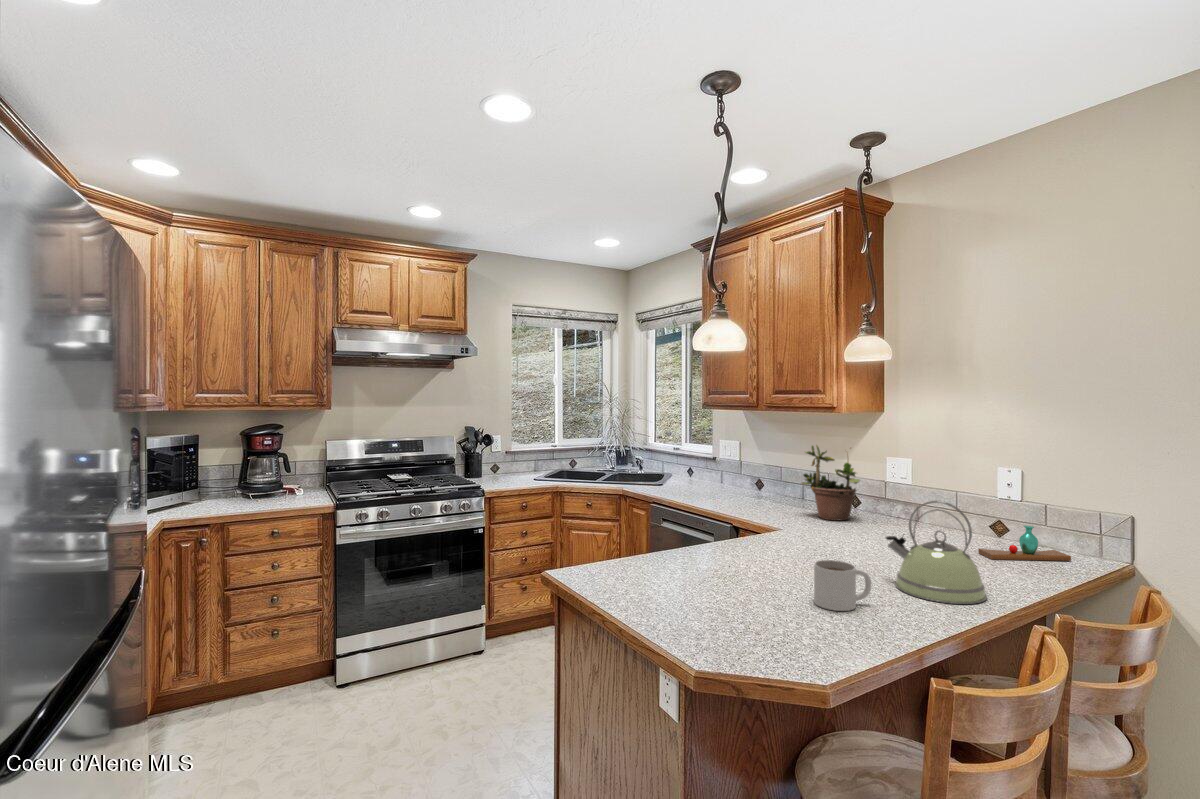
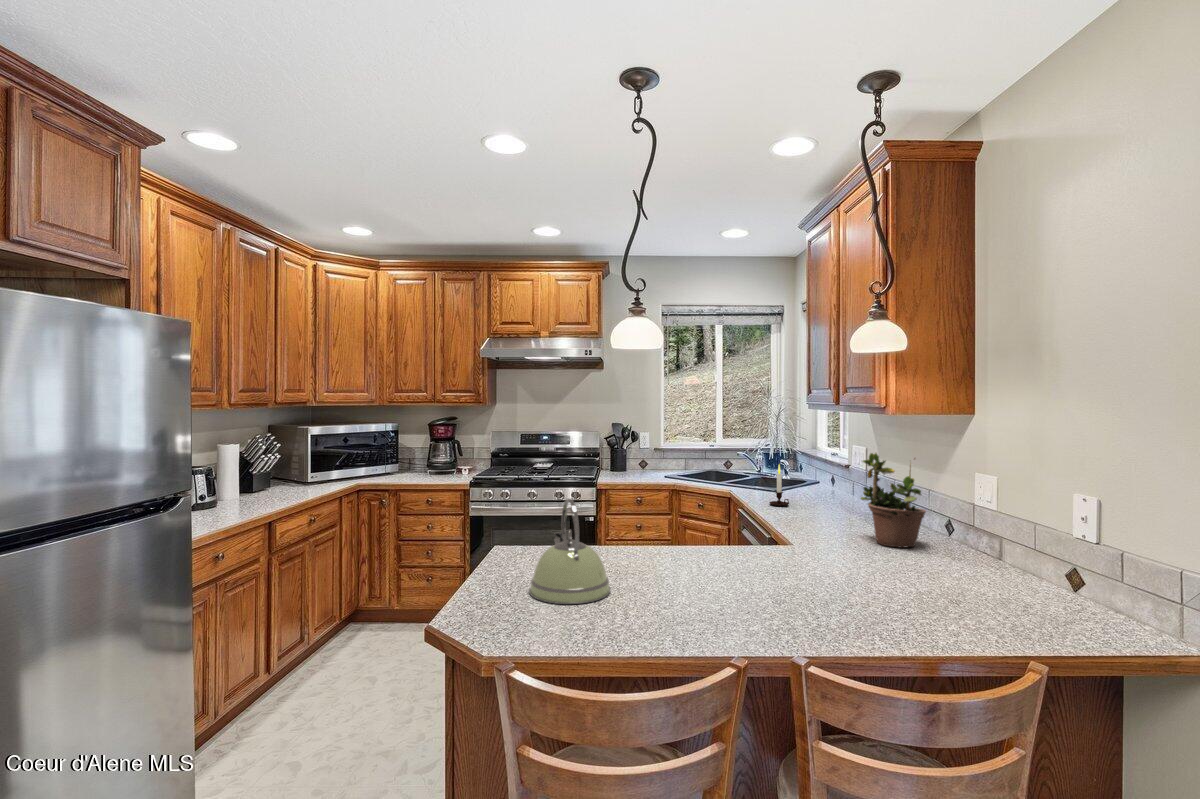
candle: none [679,459,700,497] -> present [769,465,789,506]
kettle: present [886,501,987,604] -> present [529,499,610,604]
vase: present [978,525,1071,561] -> none [986,575,1119,636]
mug: present [814,560,871,611] -> none [636,564,692,617]

